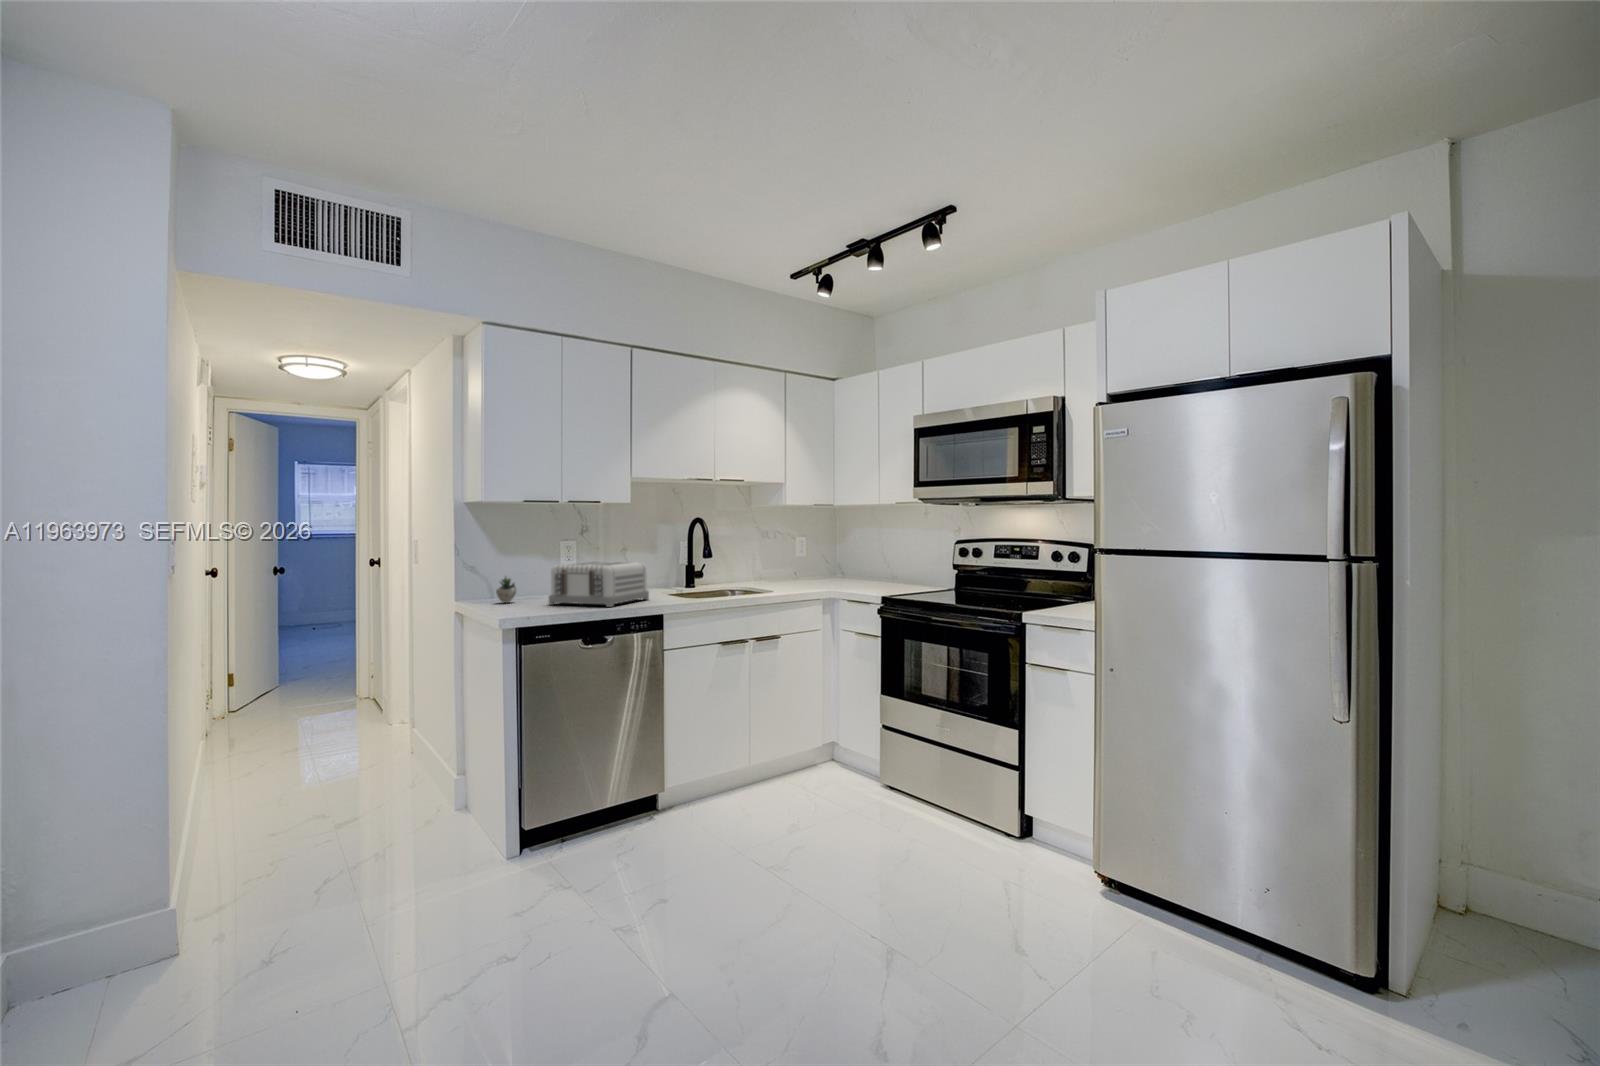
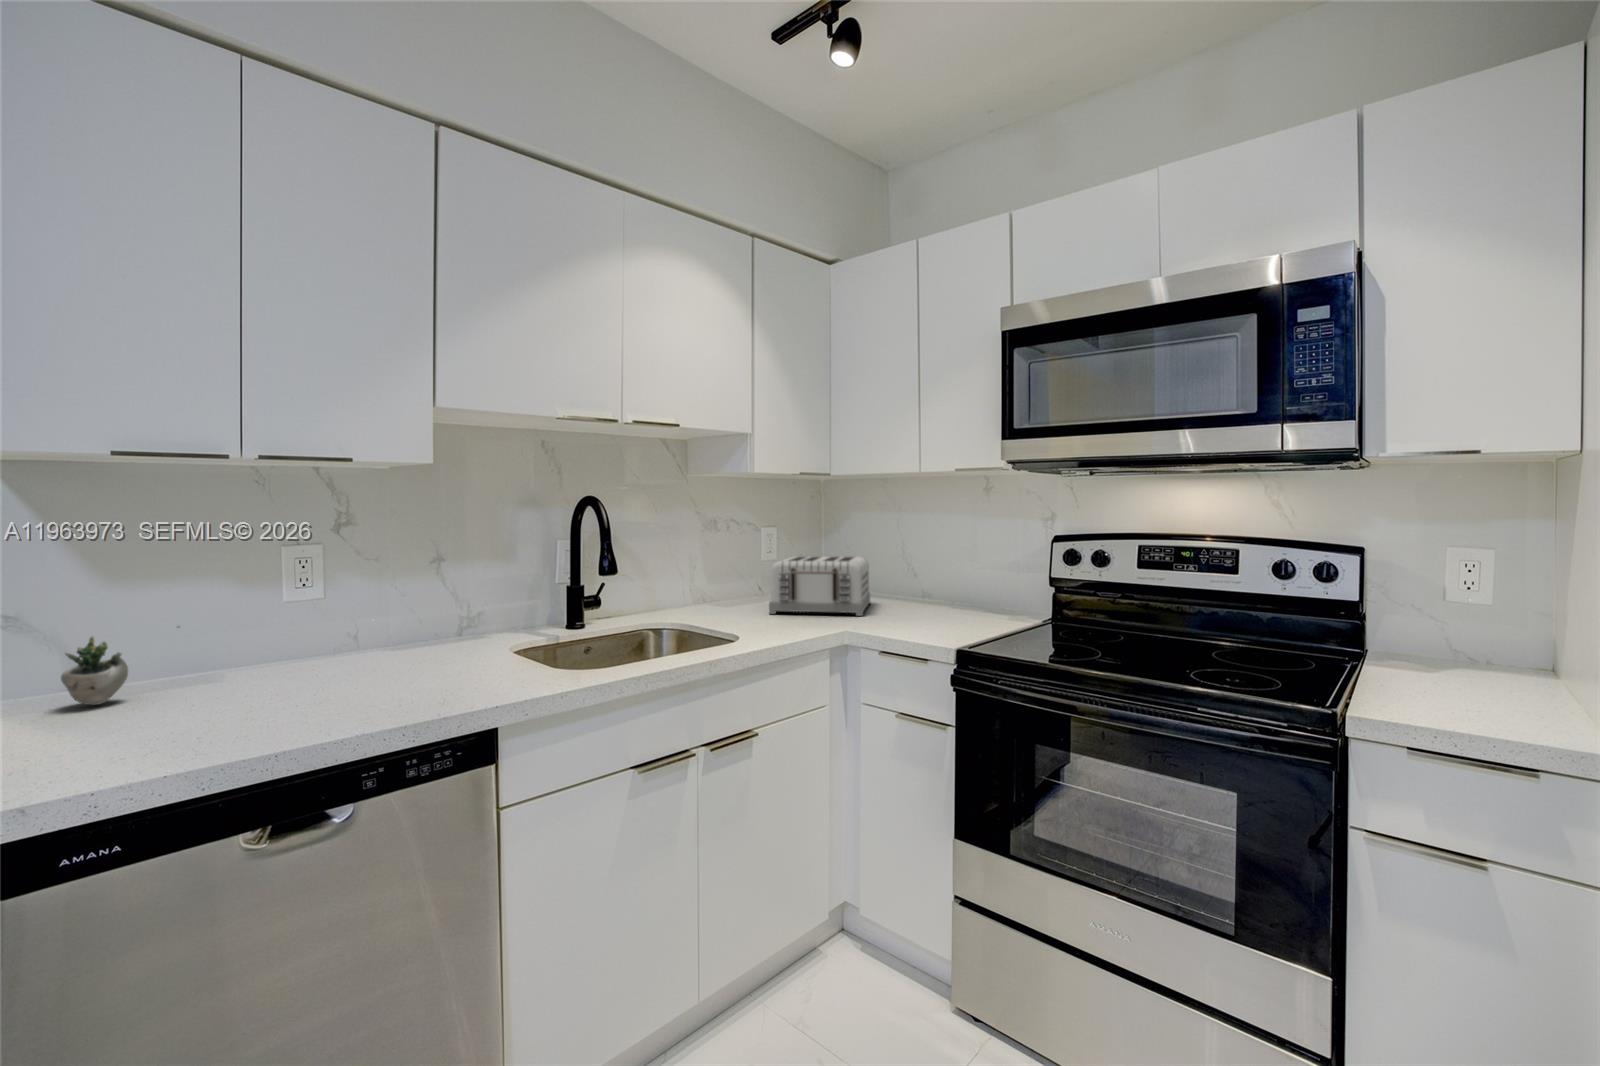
toaster: present [549,562,649,607] -> present [769,556,870,616]

